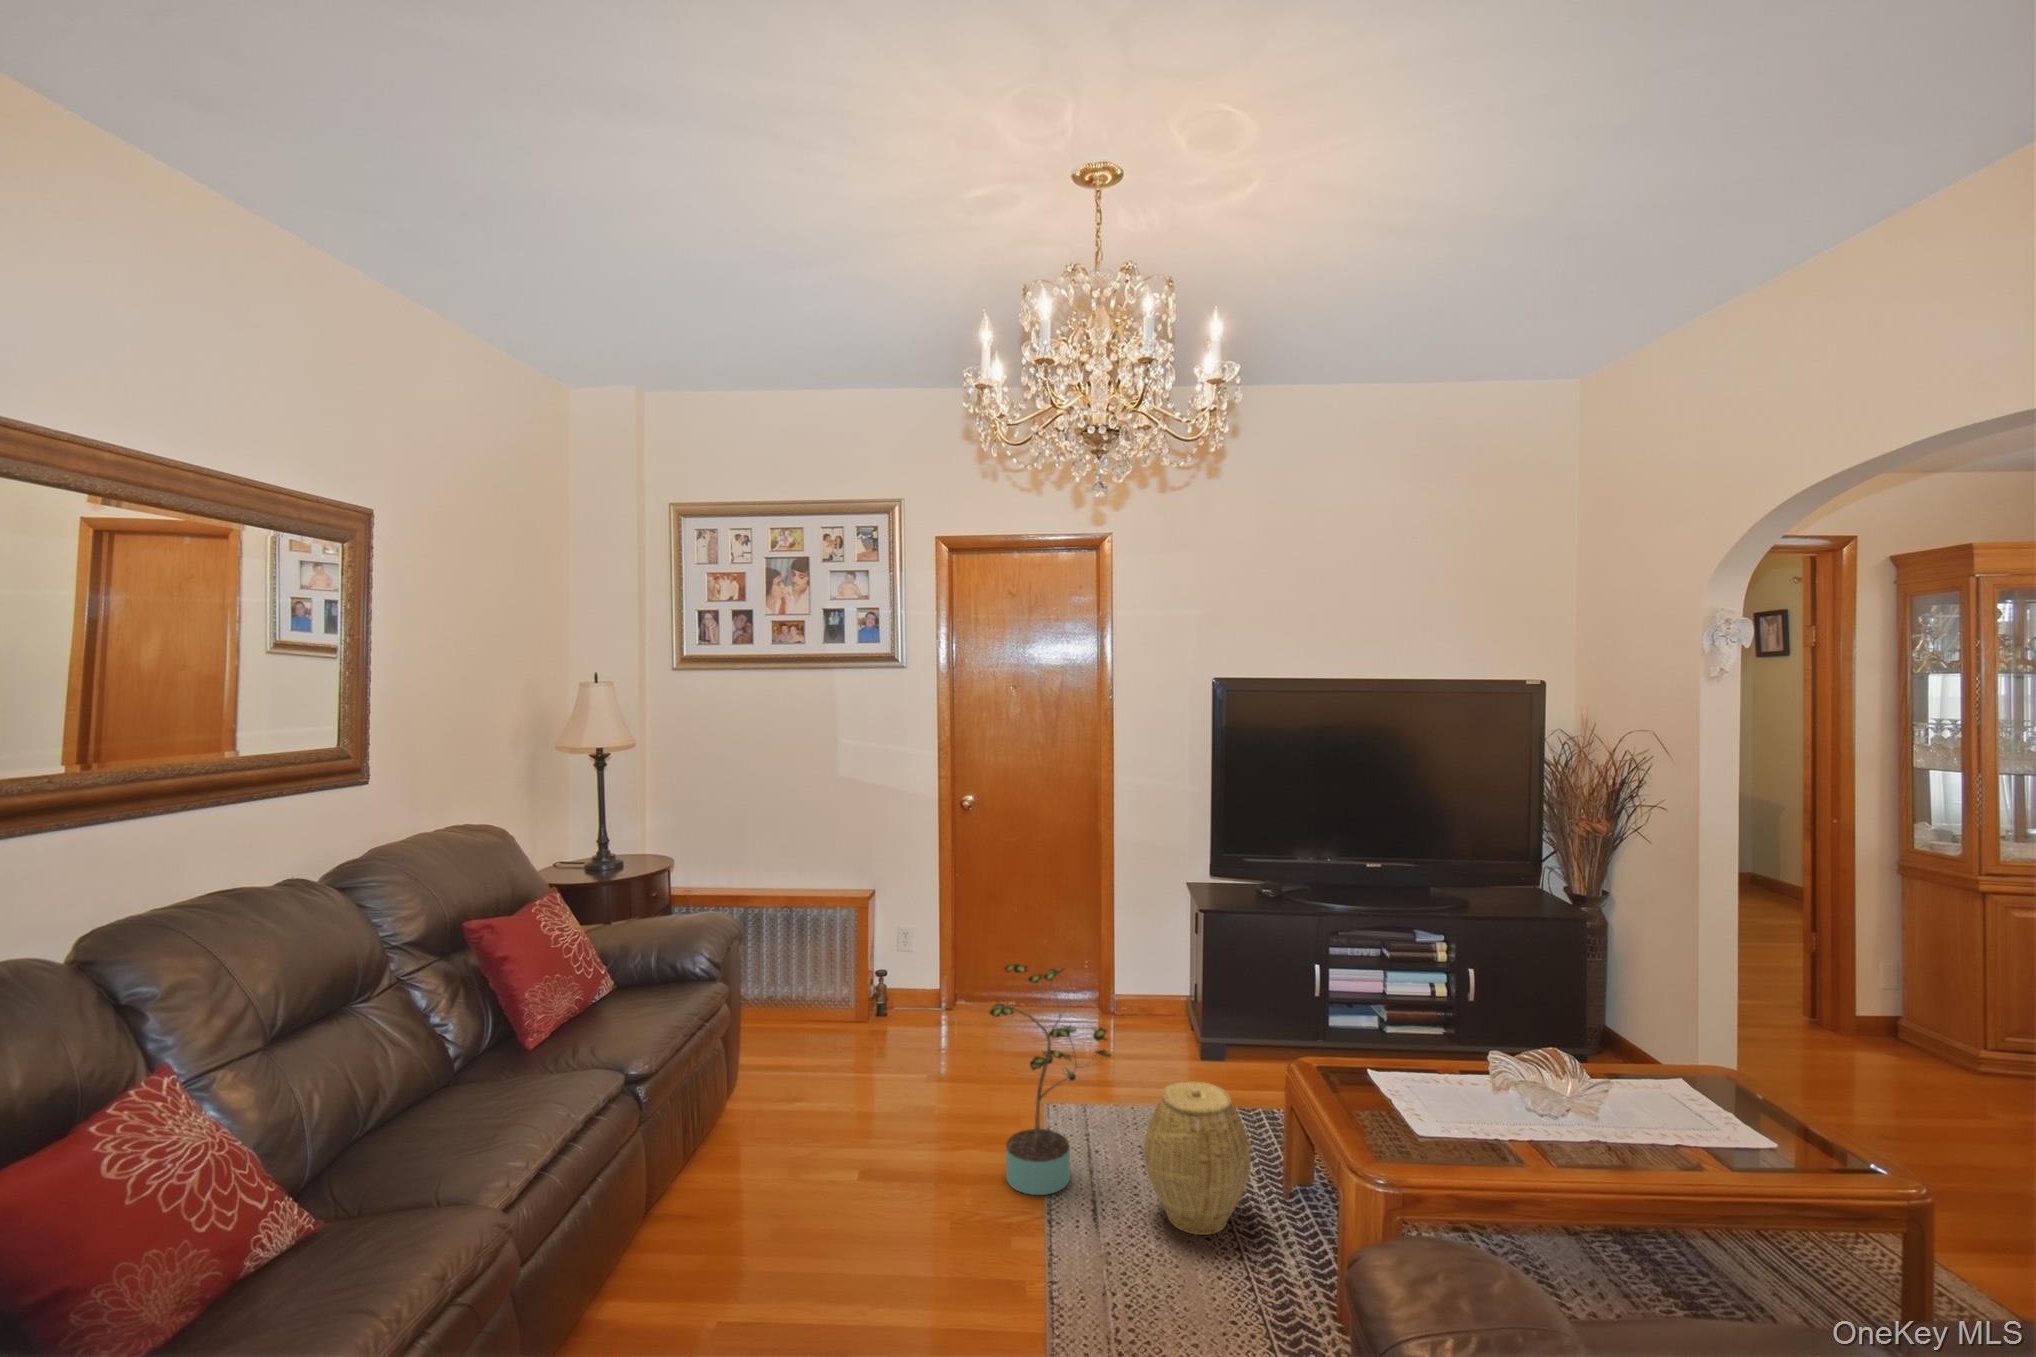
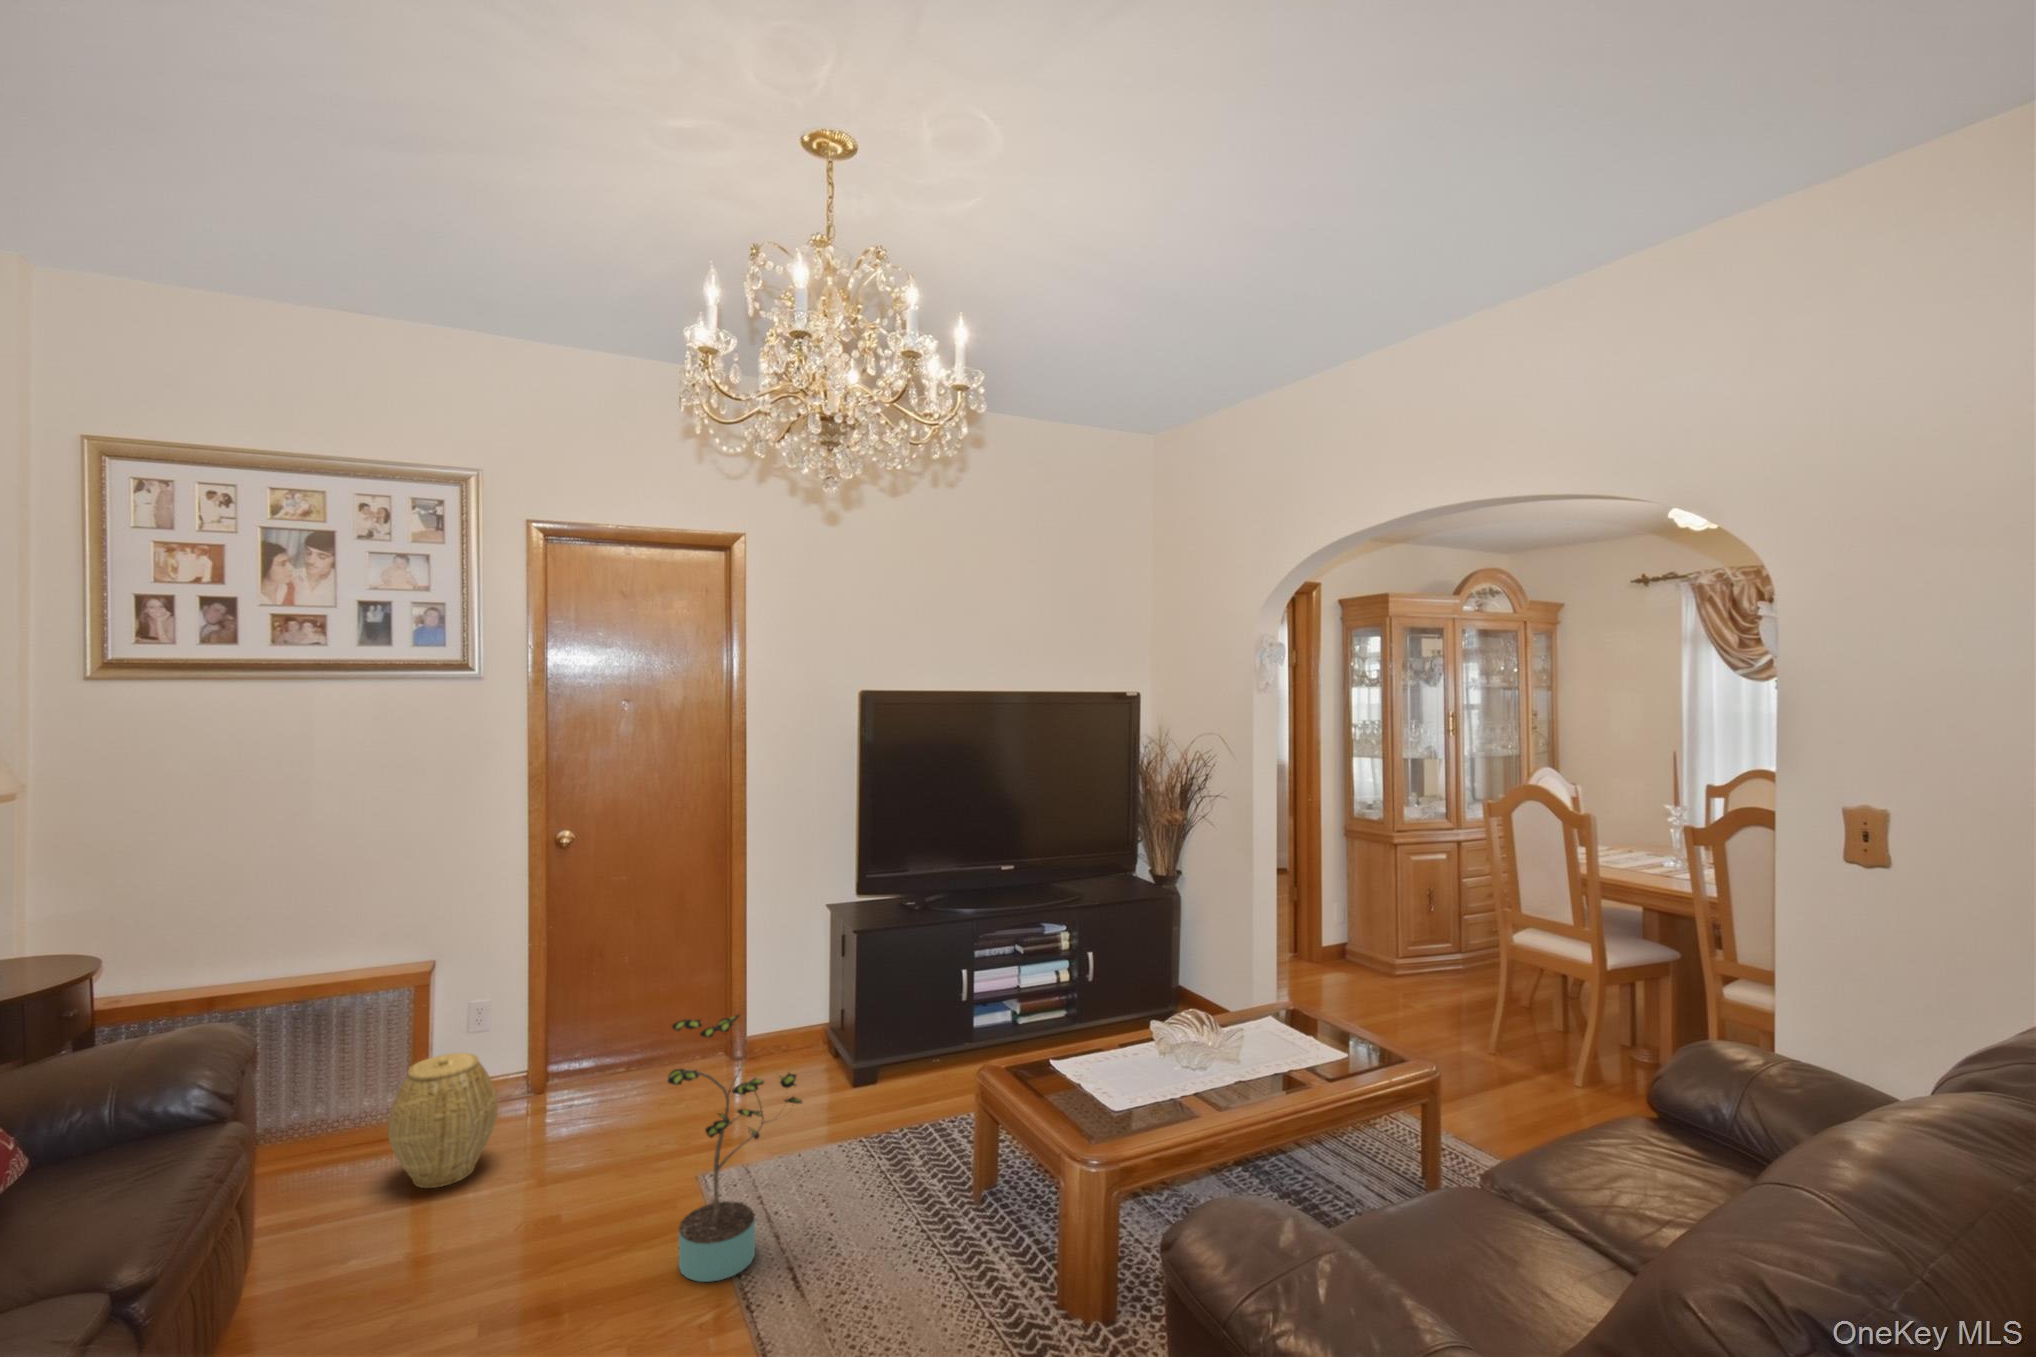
woven basket: present [1144,1081,1251,1235] -> present [388,1053,498,1188]

